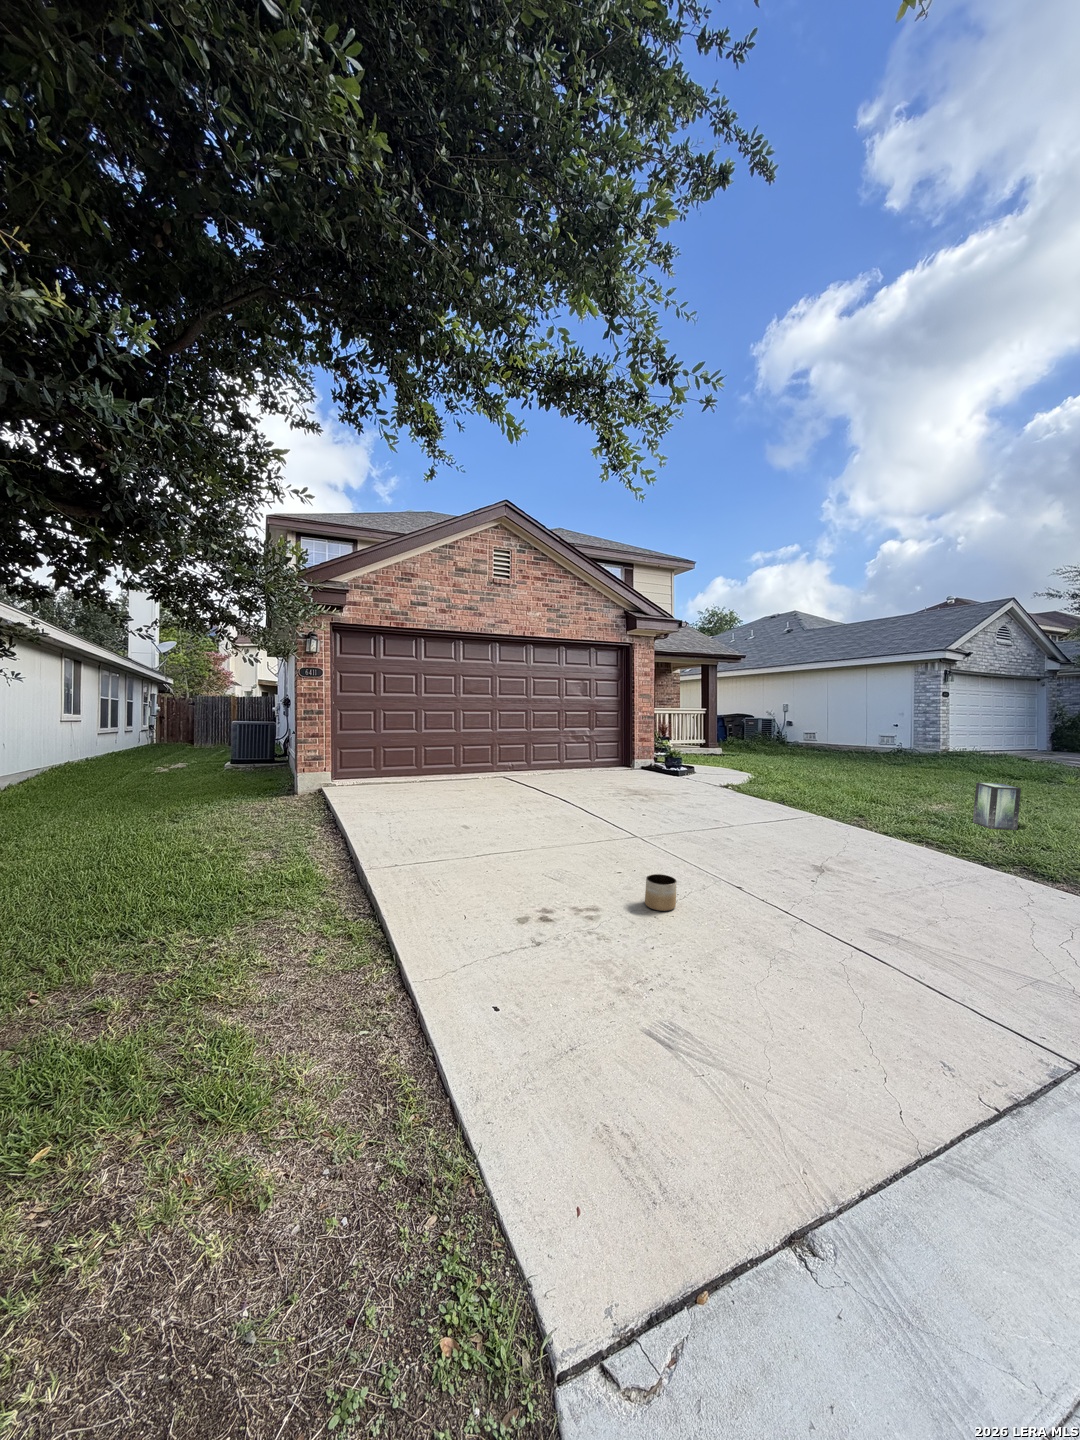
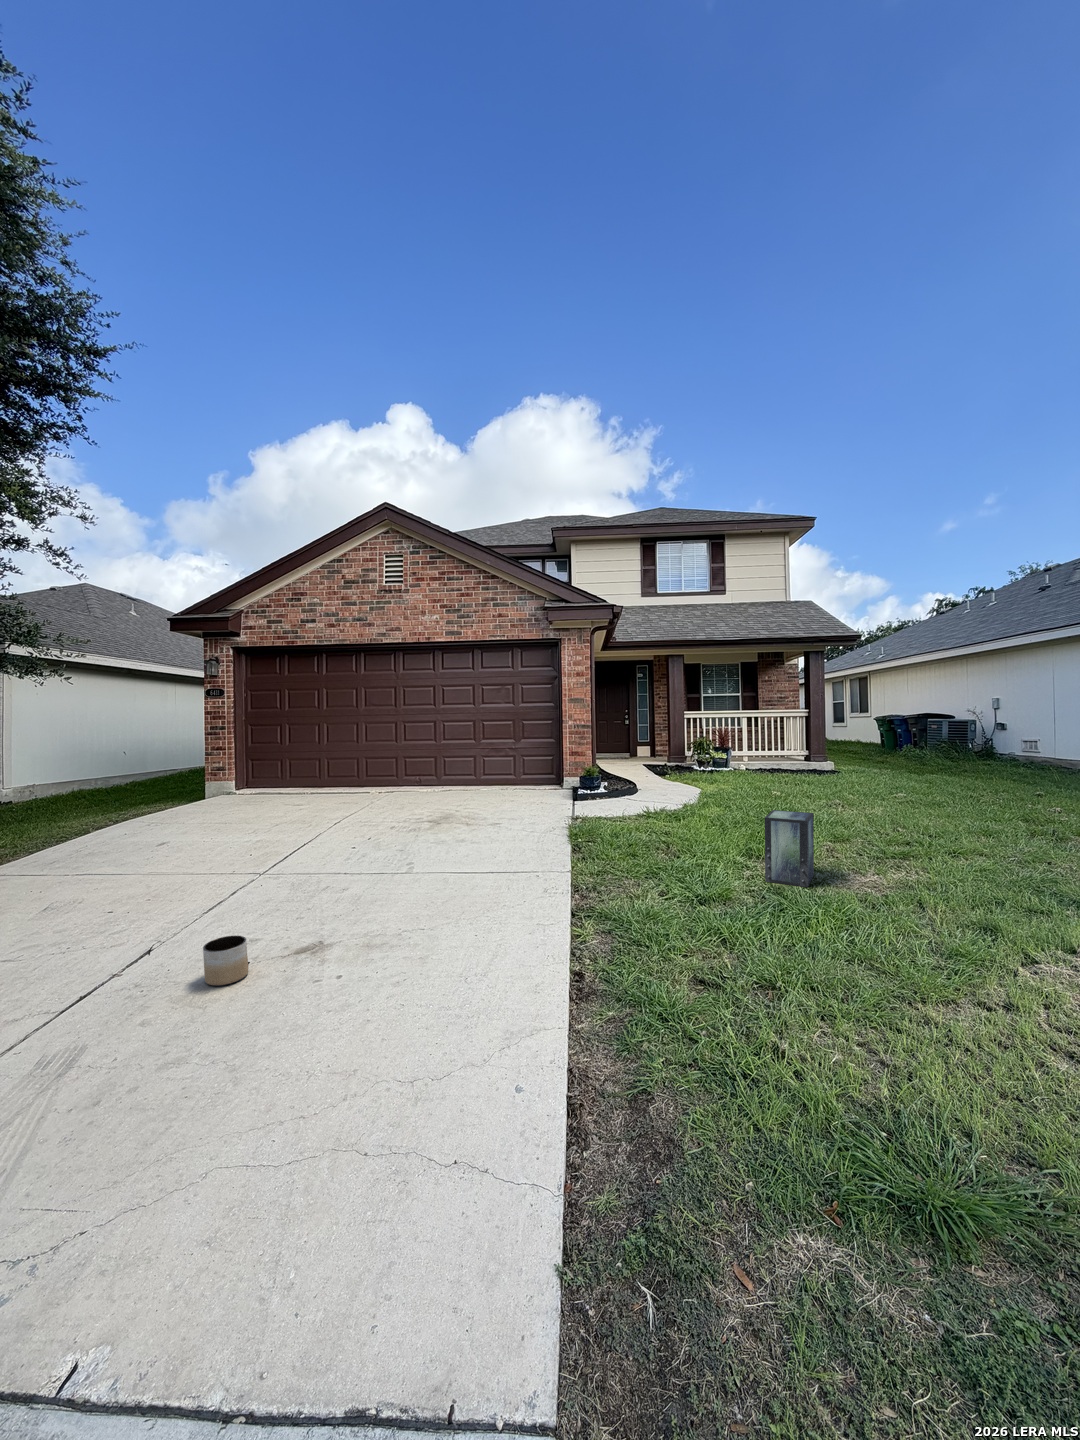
planter: present [645,874,677,911] -> present [203,936,249,986]

